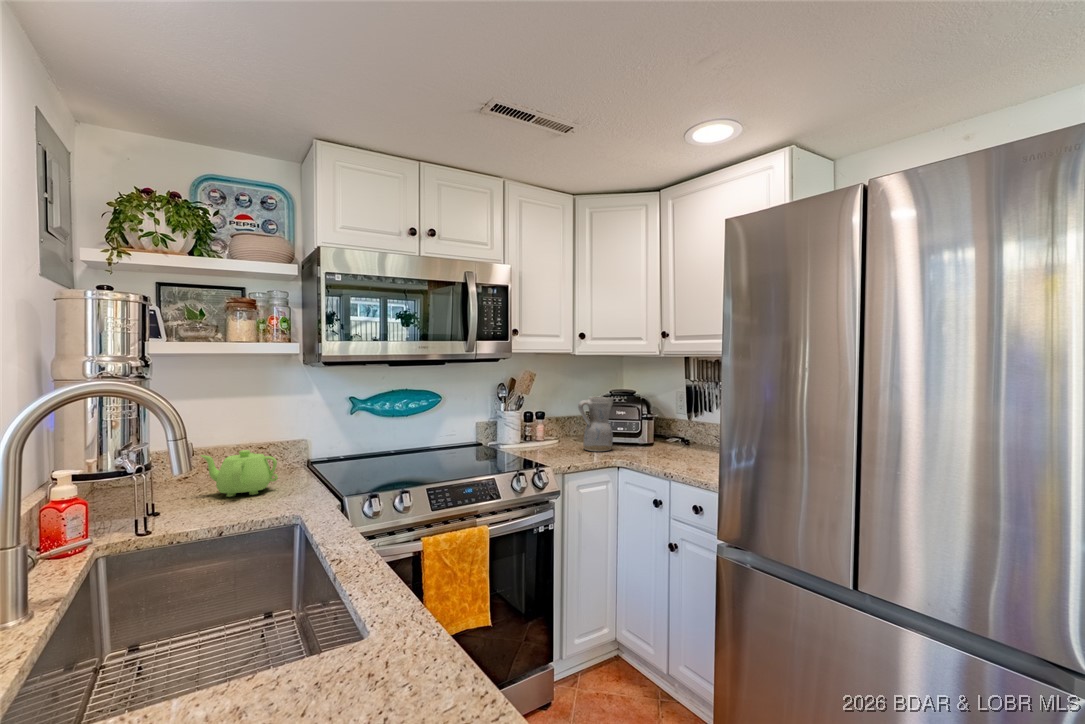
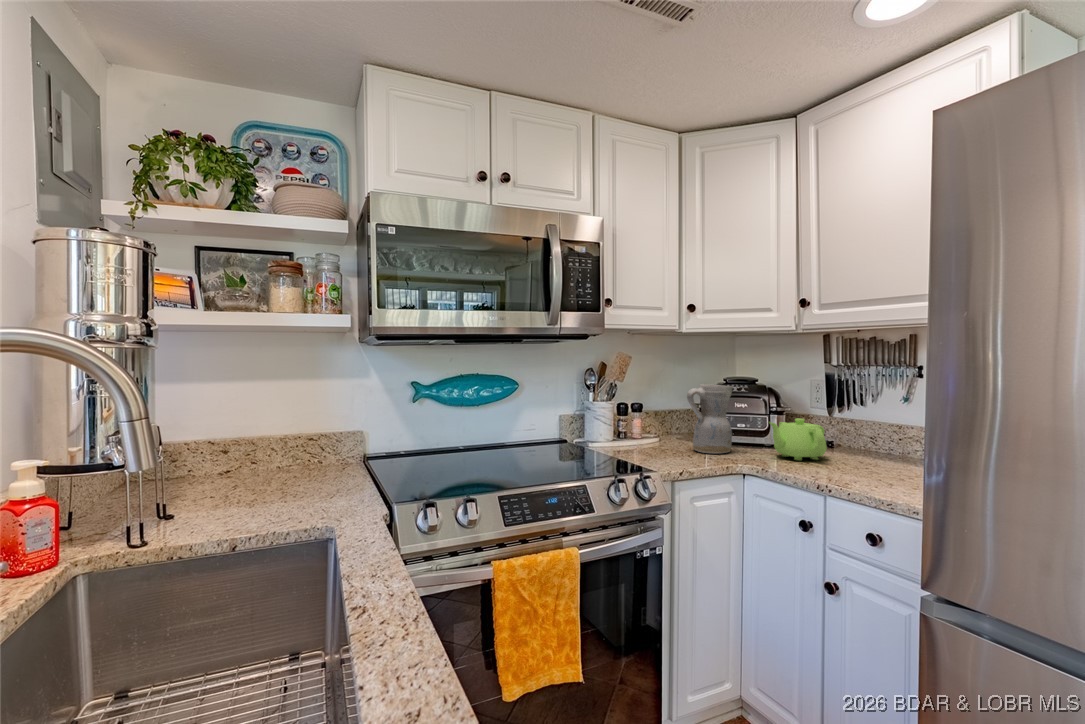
teapot: present [201,450,278,497] -> present [770,419,827,460]

